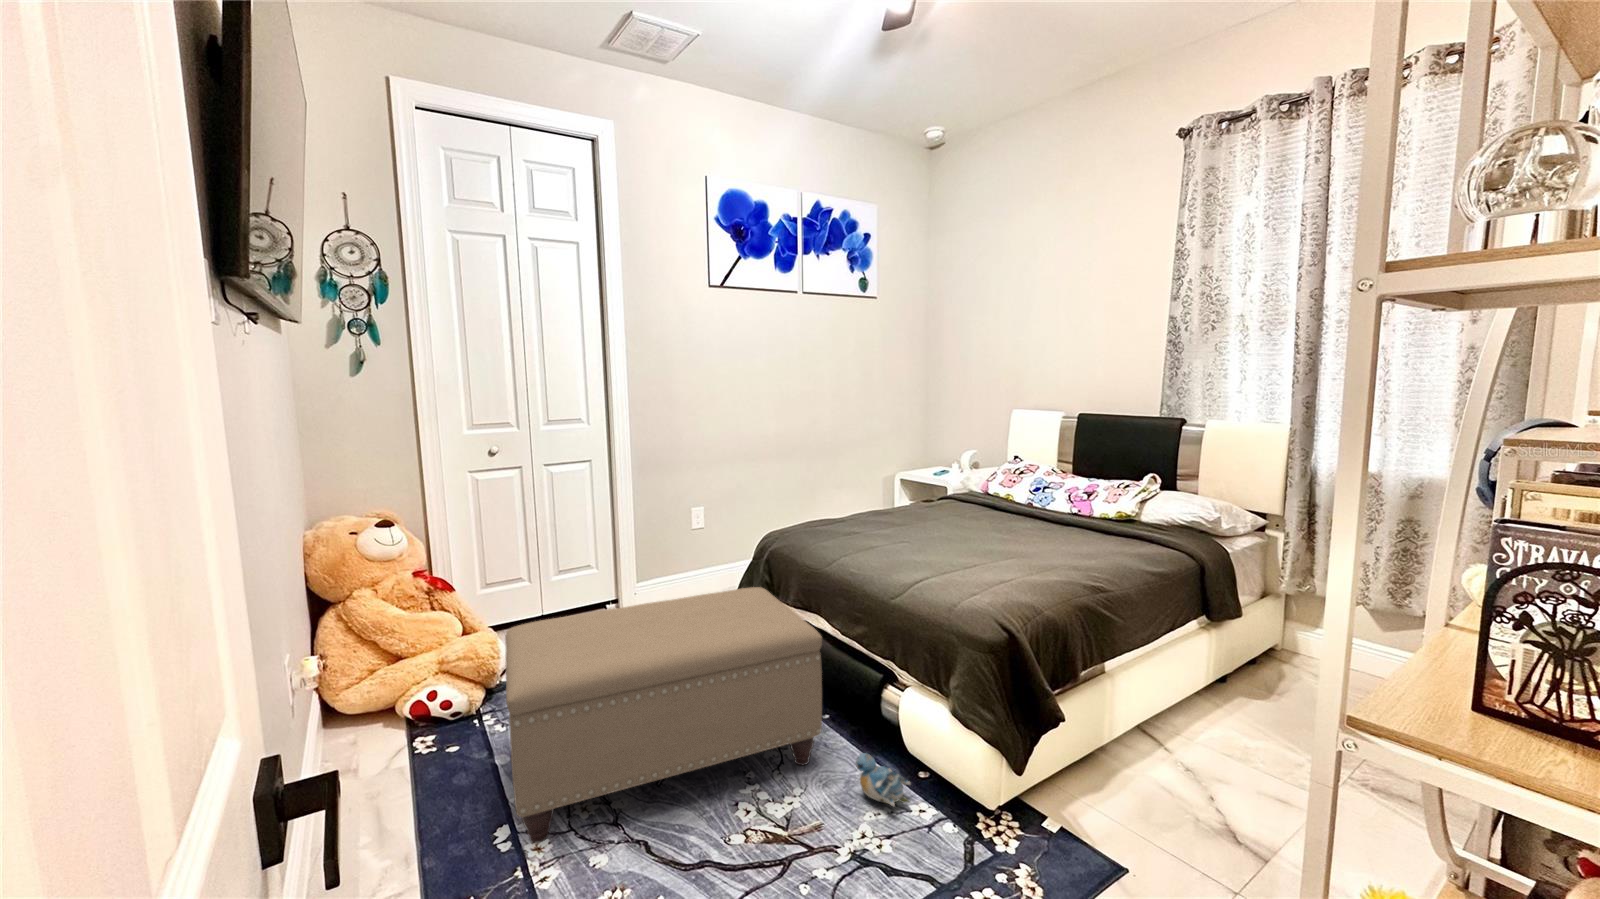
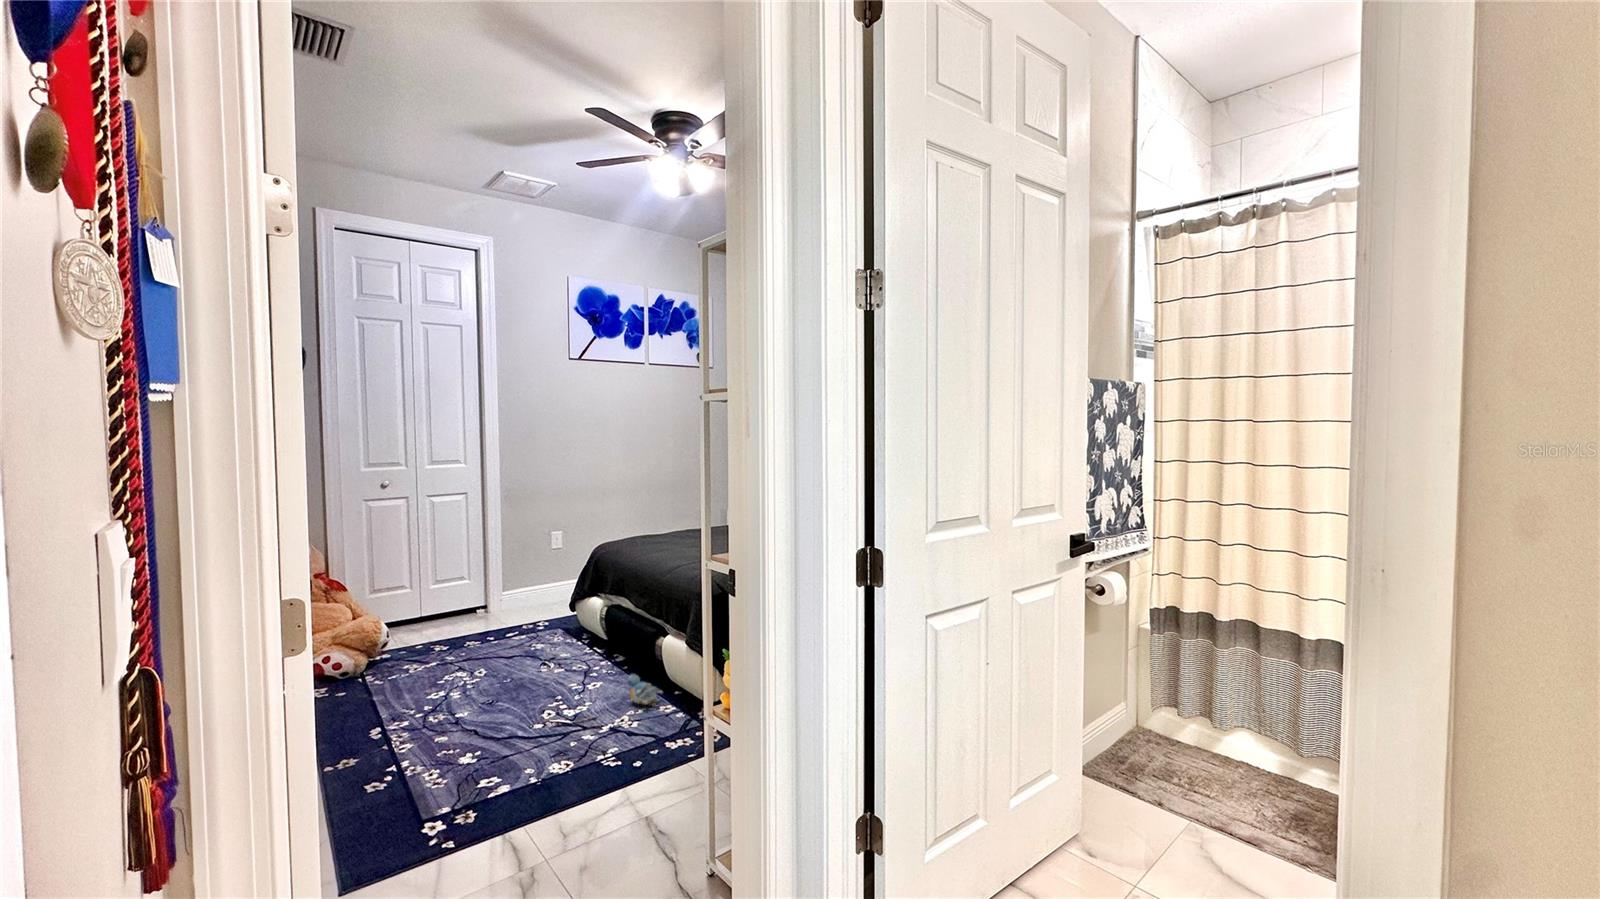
ottoman: present [505,587,822,843] -> none [381,576,610,735]

